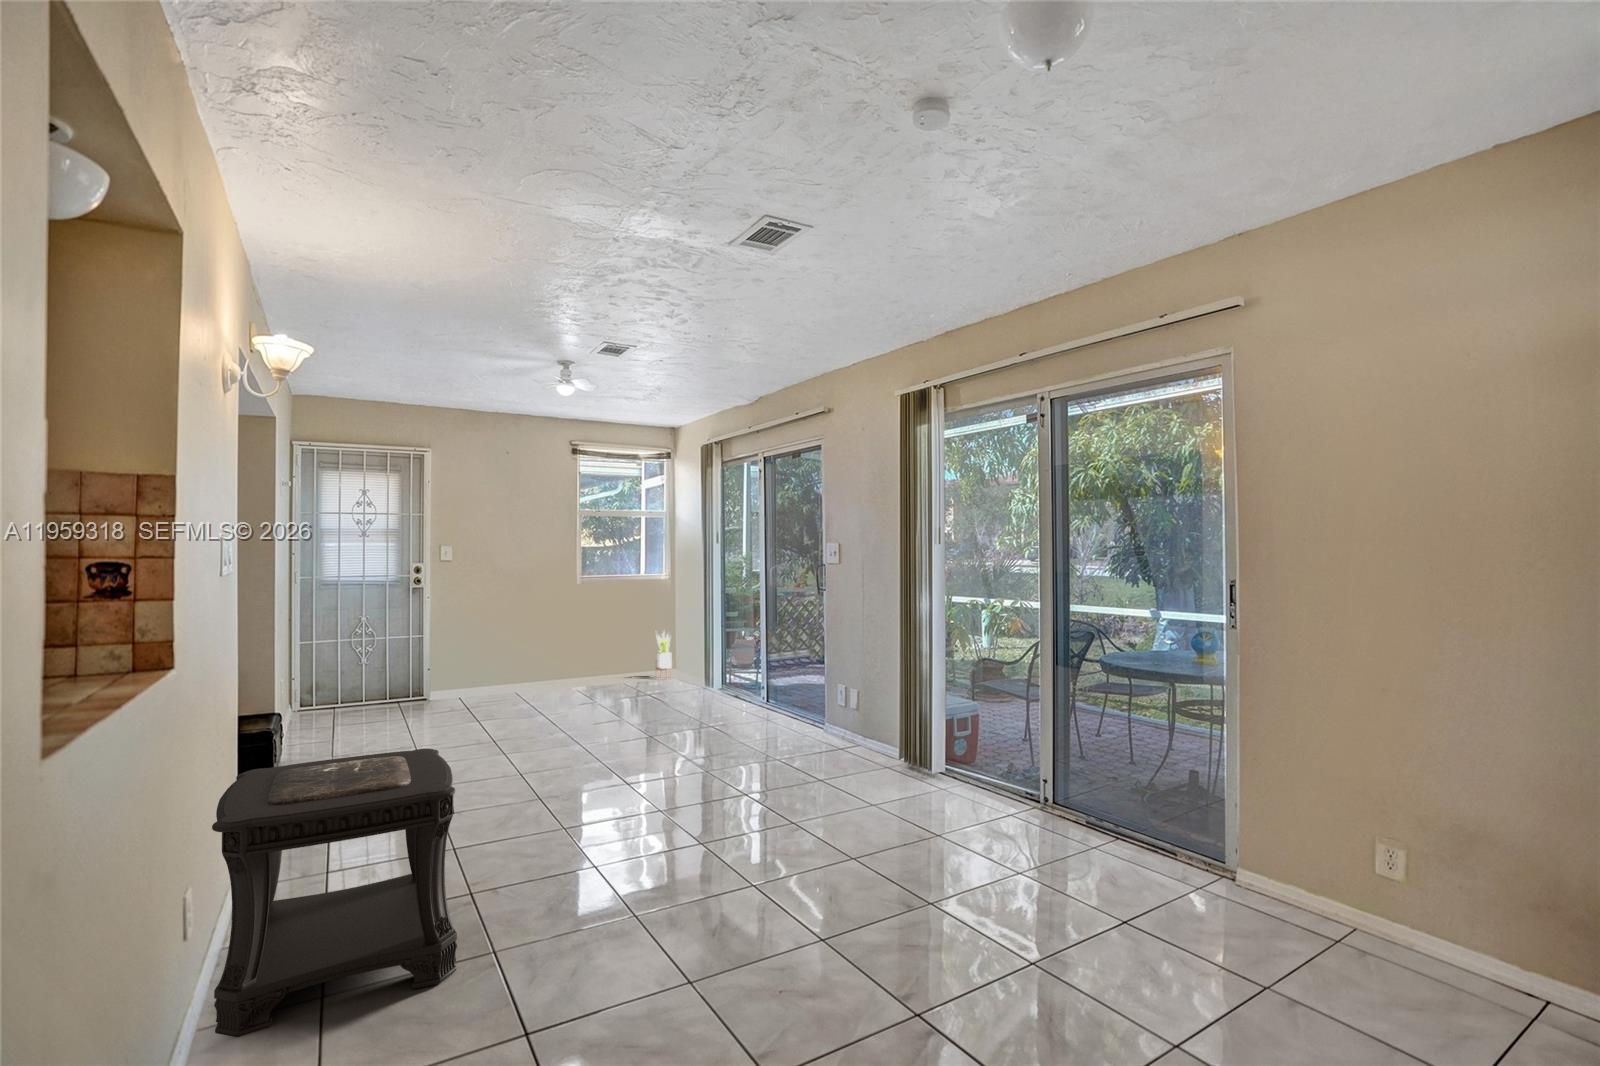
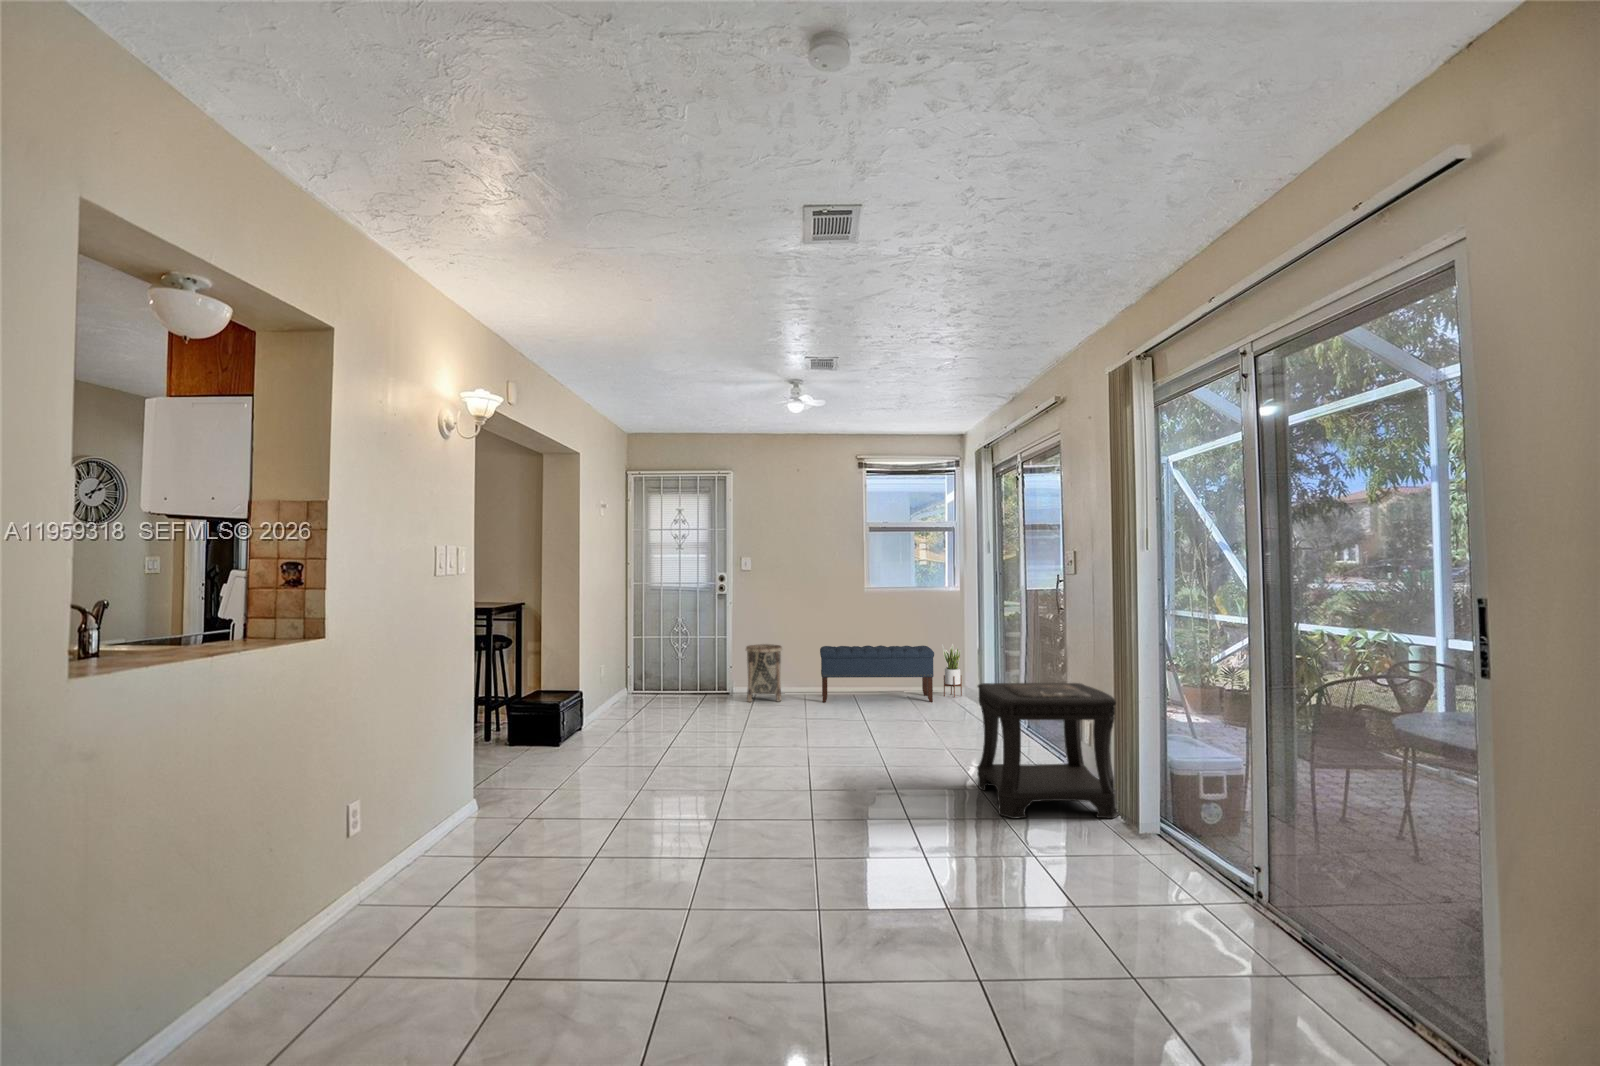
bench: none [532,632,654,696] -> present [820,645,934,702]
basket: none [451,640,496,704] -> present [746,644,782,702]
side table: present [212,748,457,1037] -> present [977,683,1120,819]

